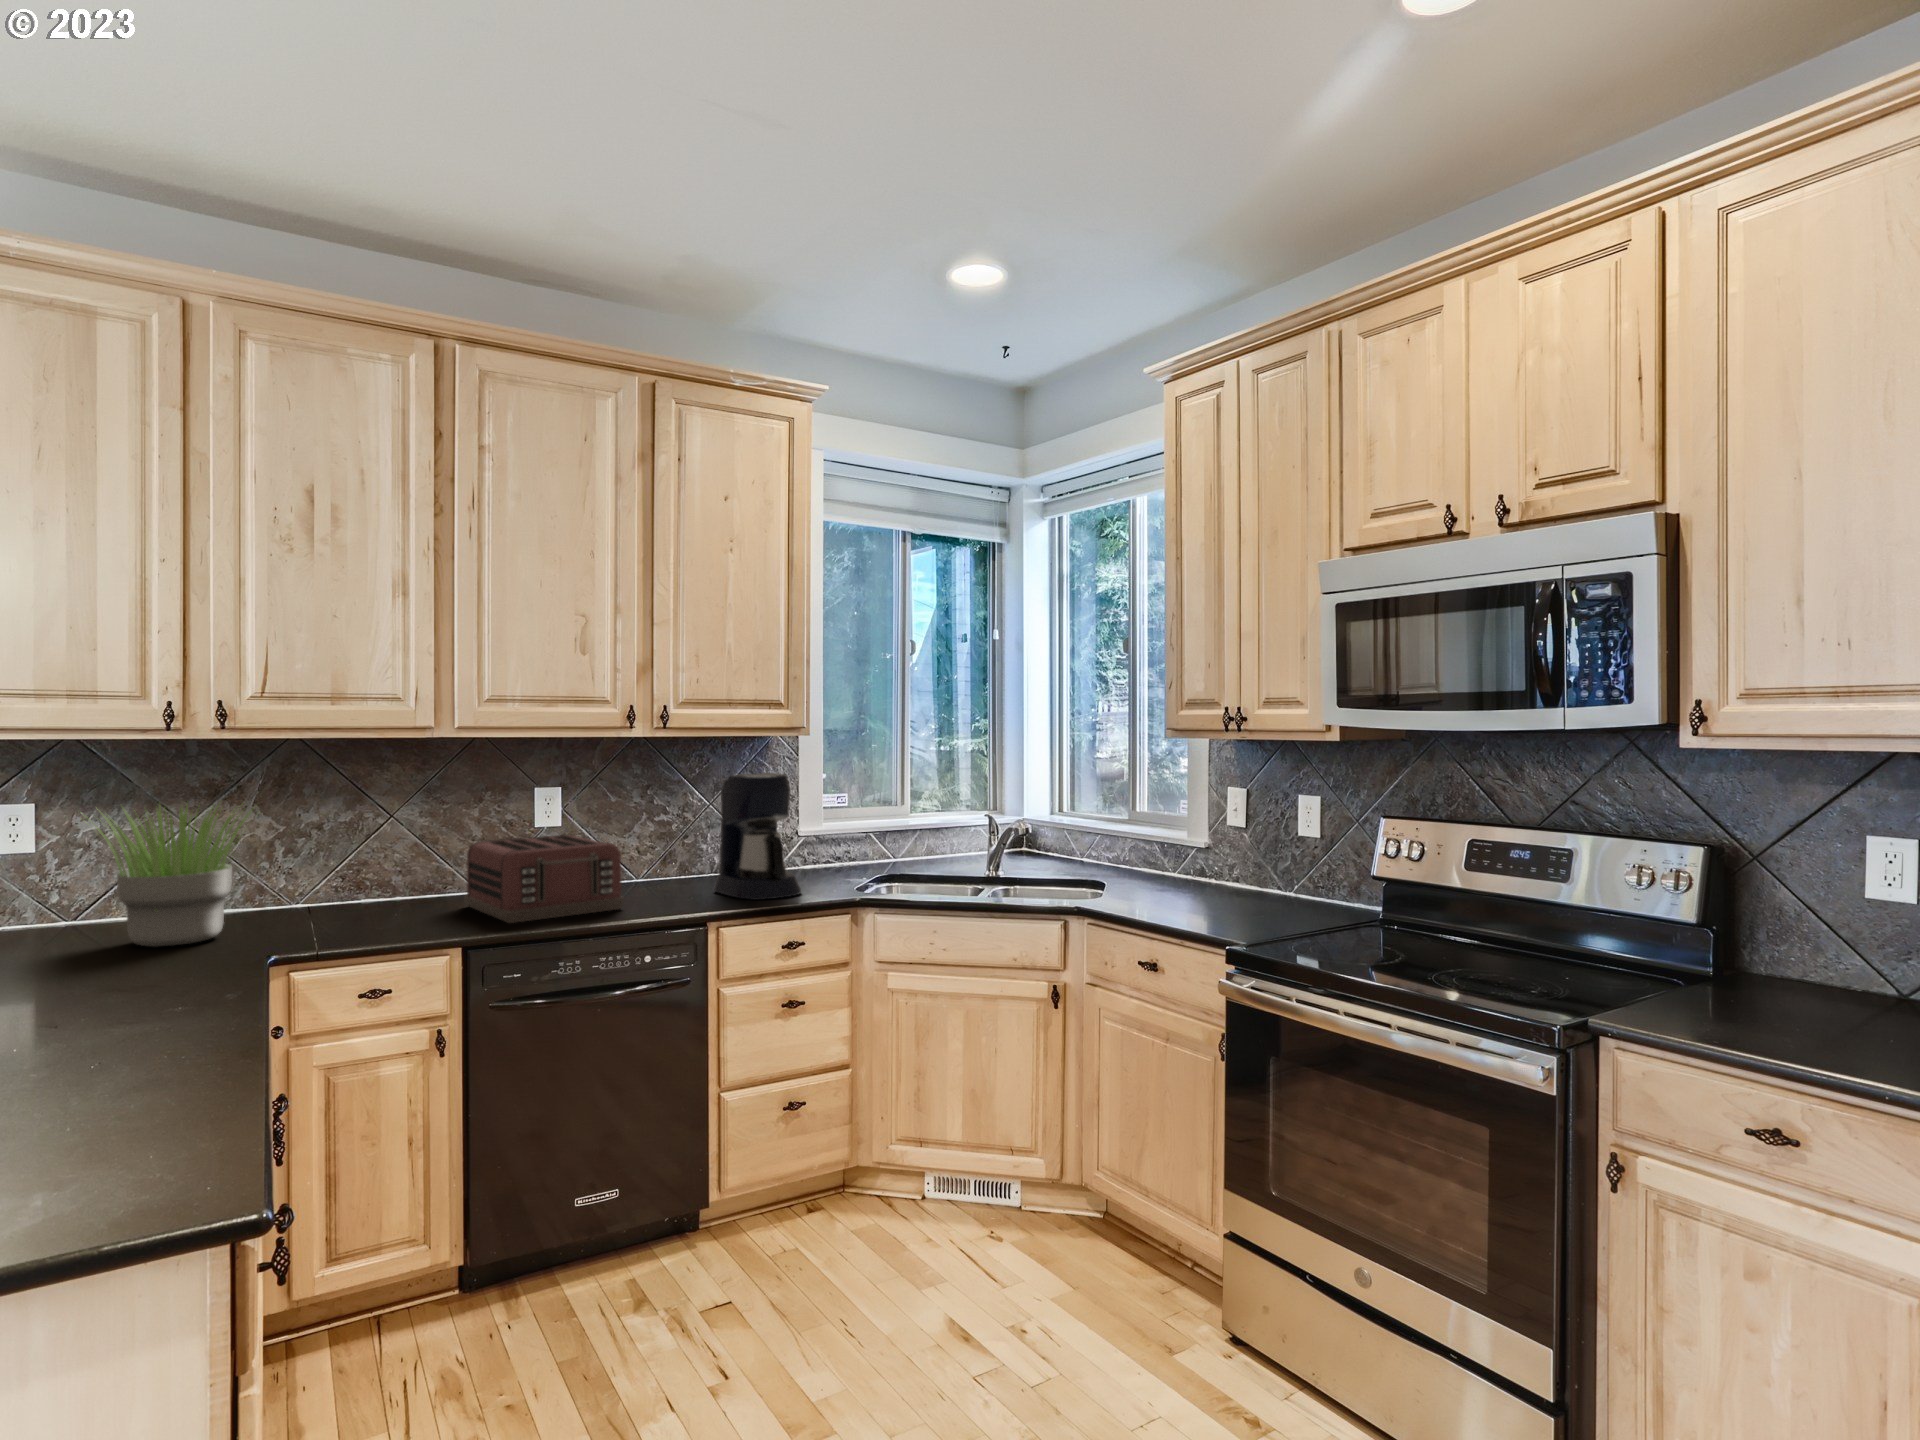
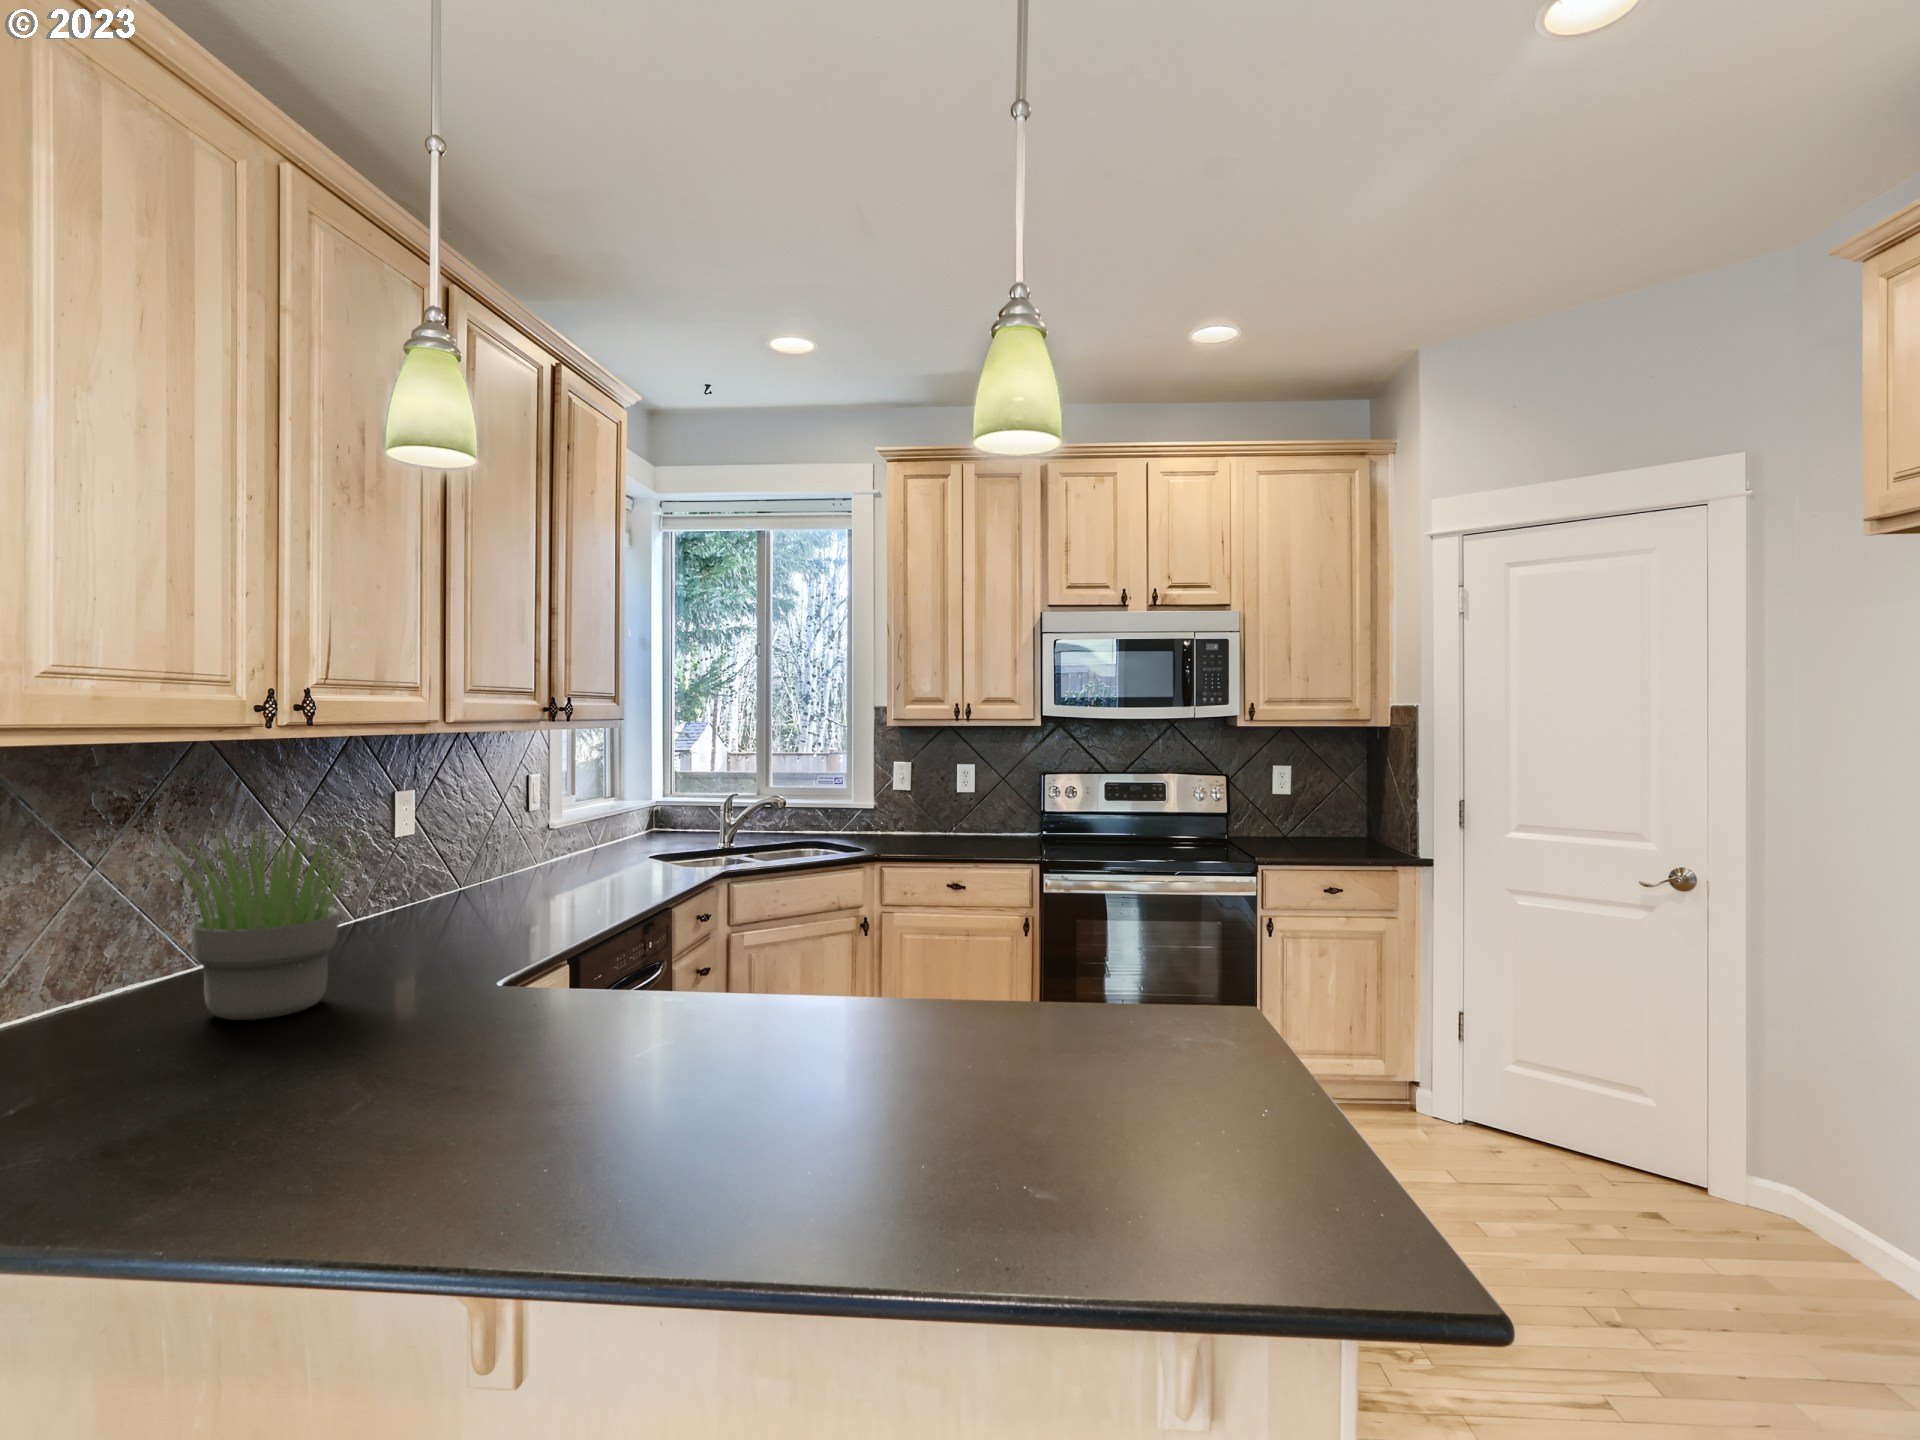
coffee maker: present [714,773,801,900] -> none [573,767,663,886]
toaster: present [464,835,624,923] -> none [404,842,589,932]

